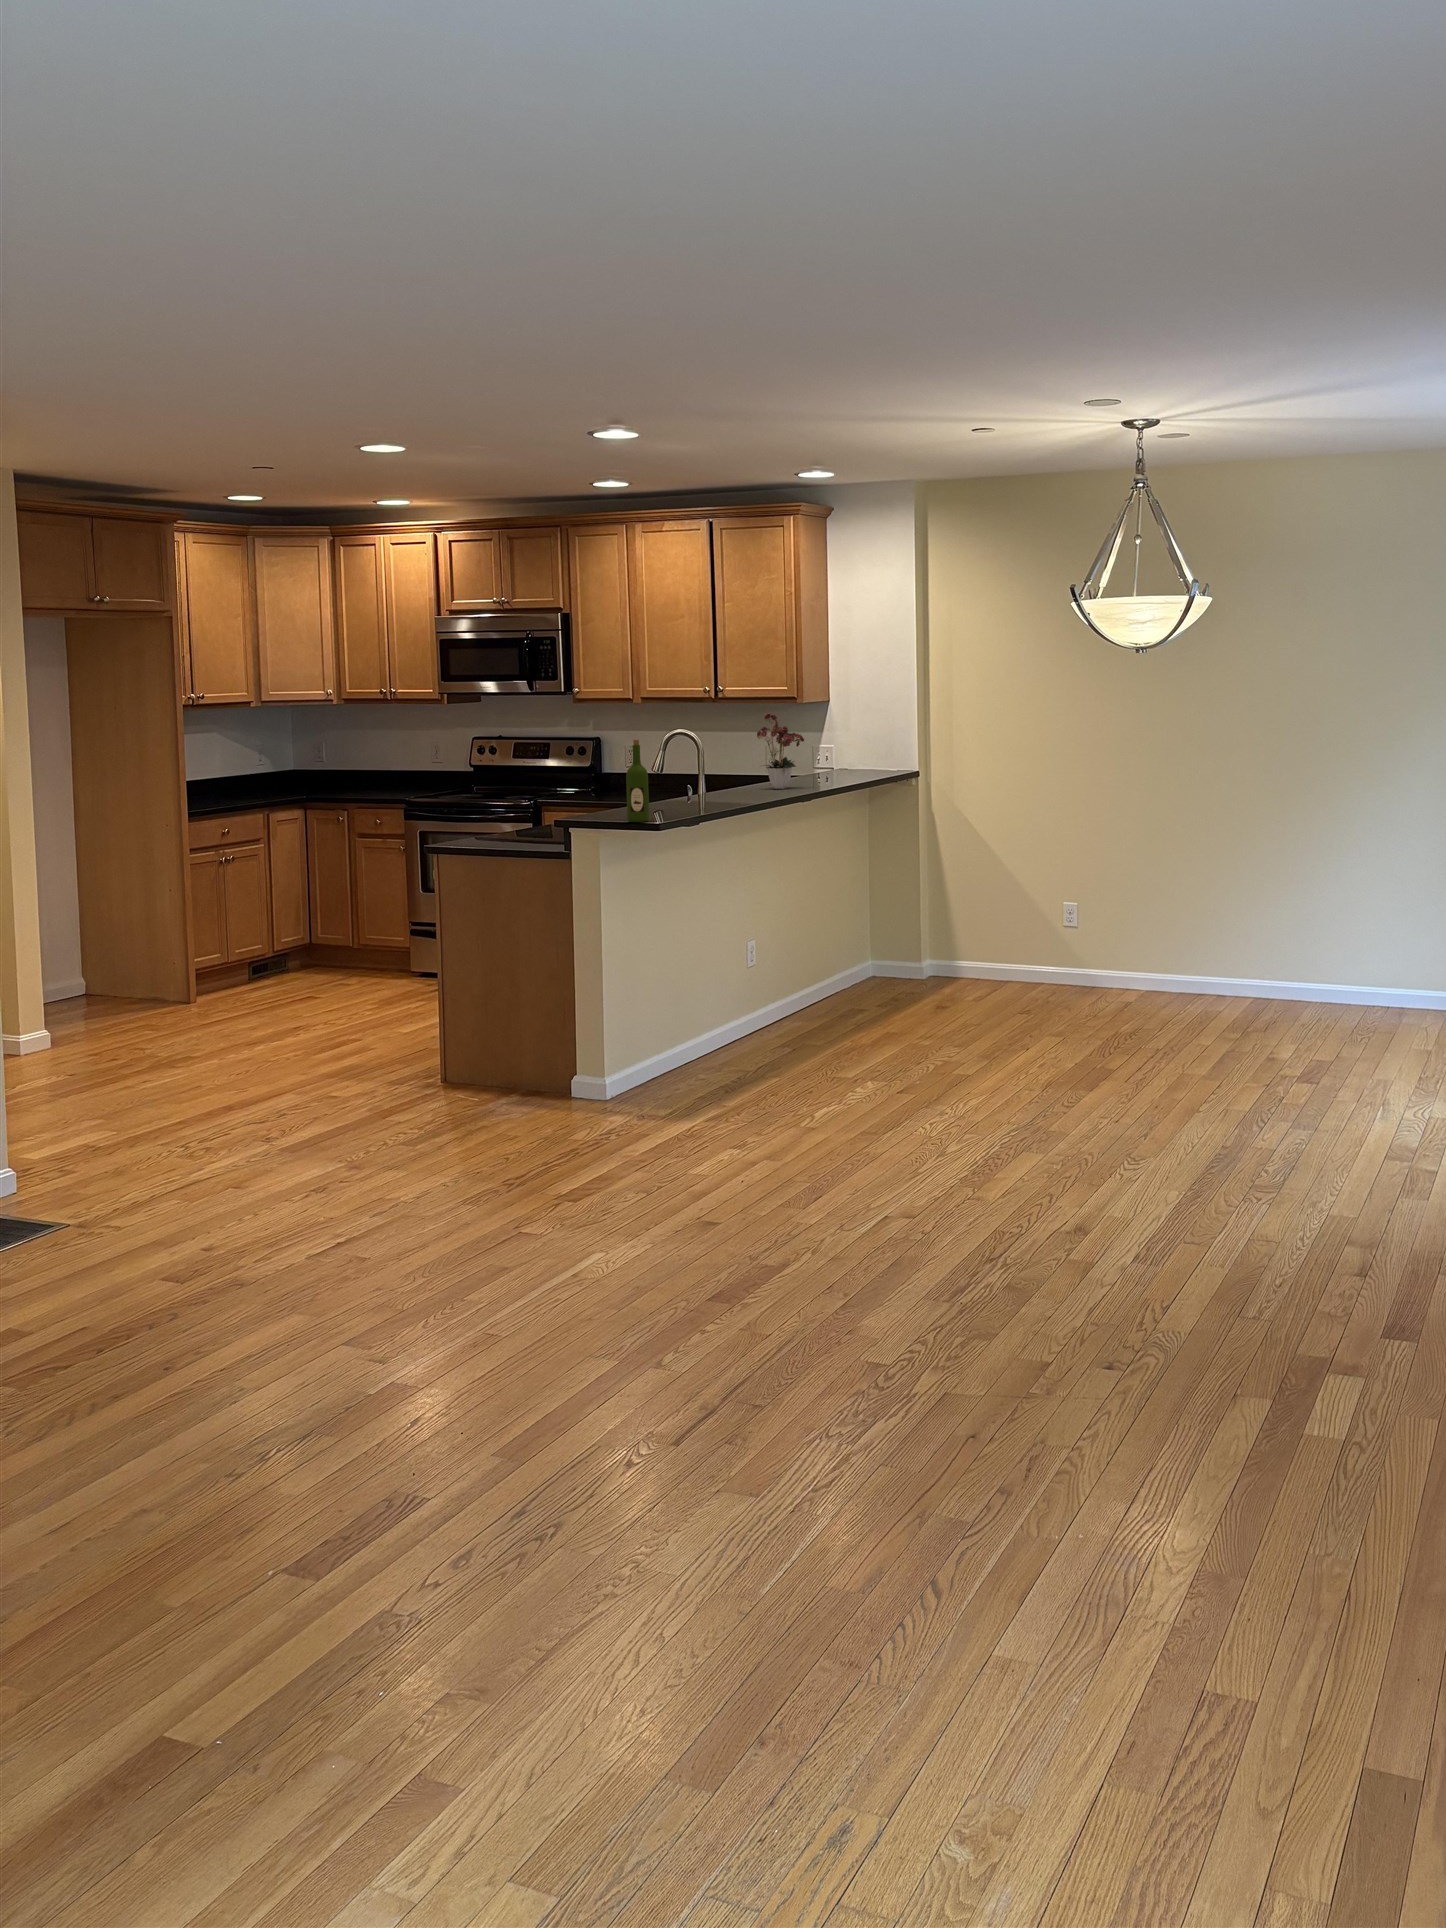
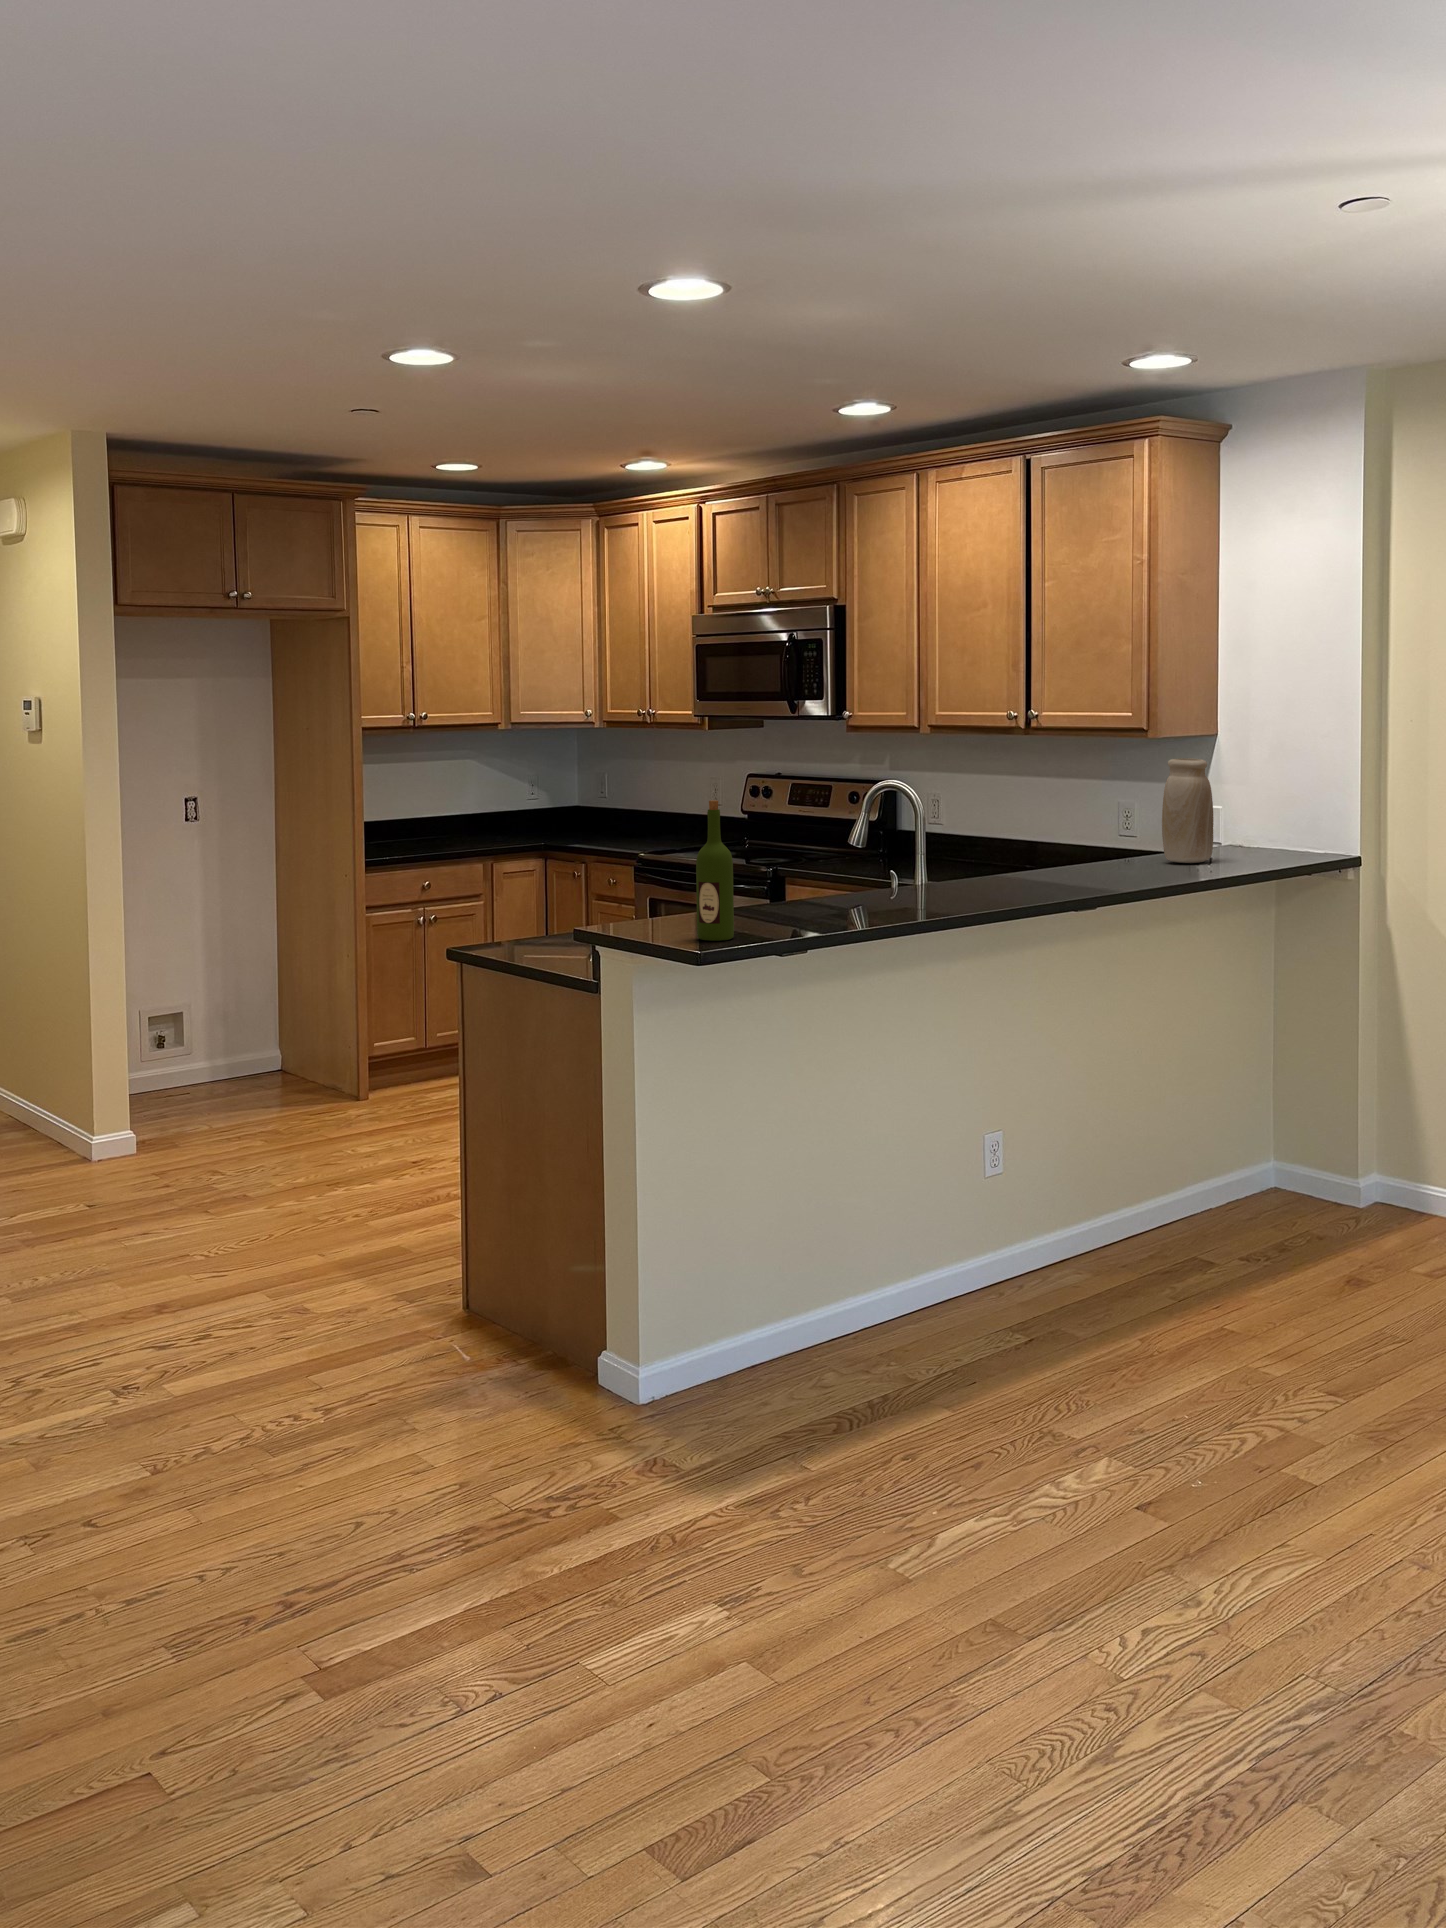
flower arrangement: present [757,713,804,789] -> none [1035,750,1123,881]
vase: none [811,714,840,778] -> present [1162,758,1214,863]

